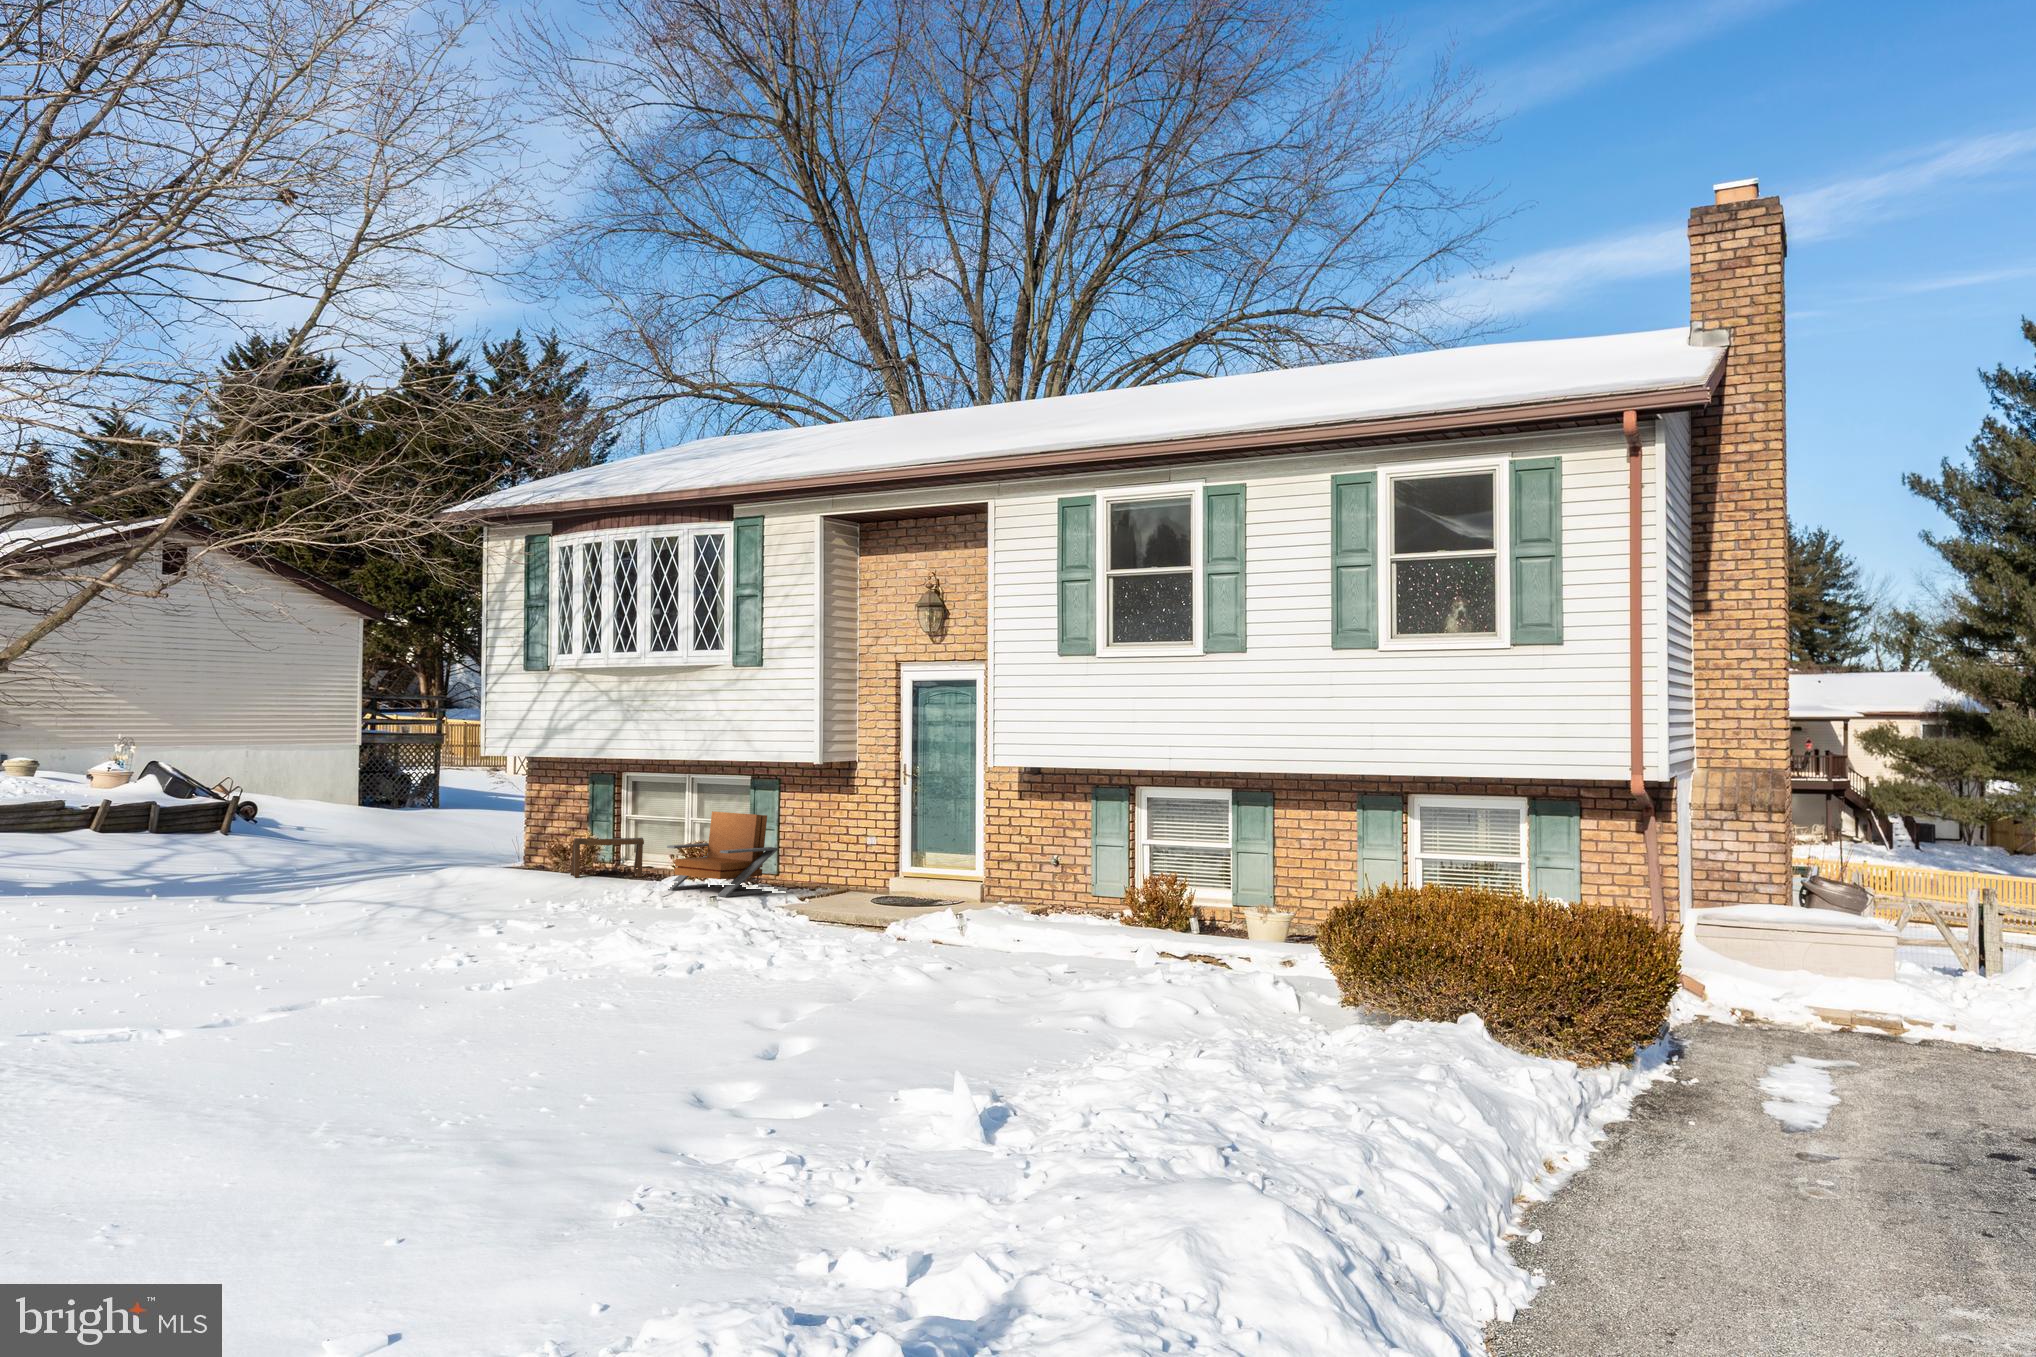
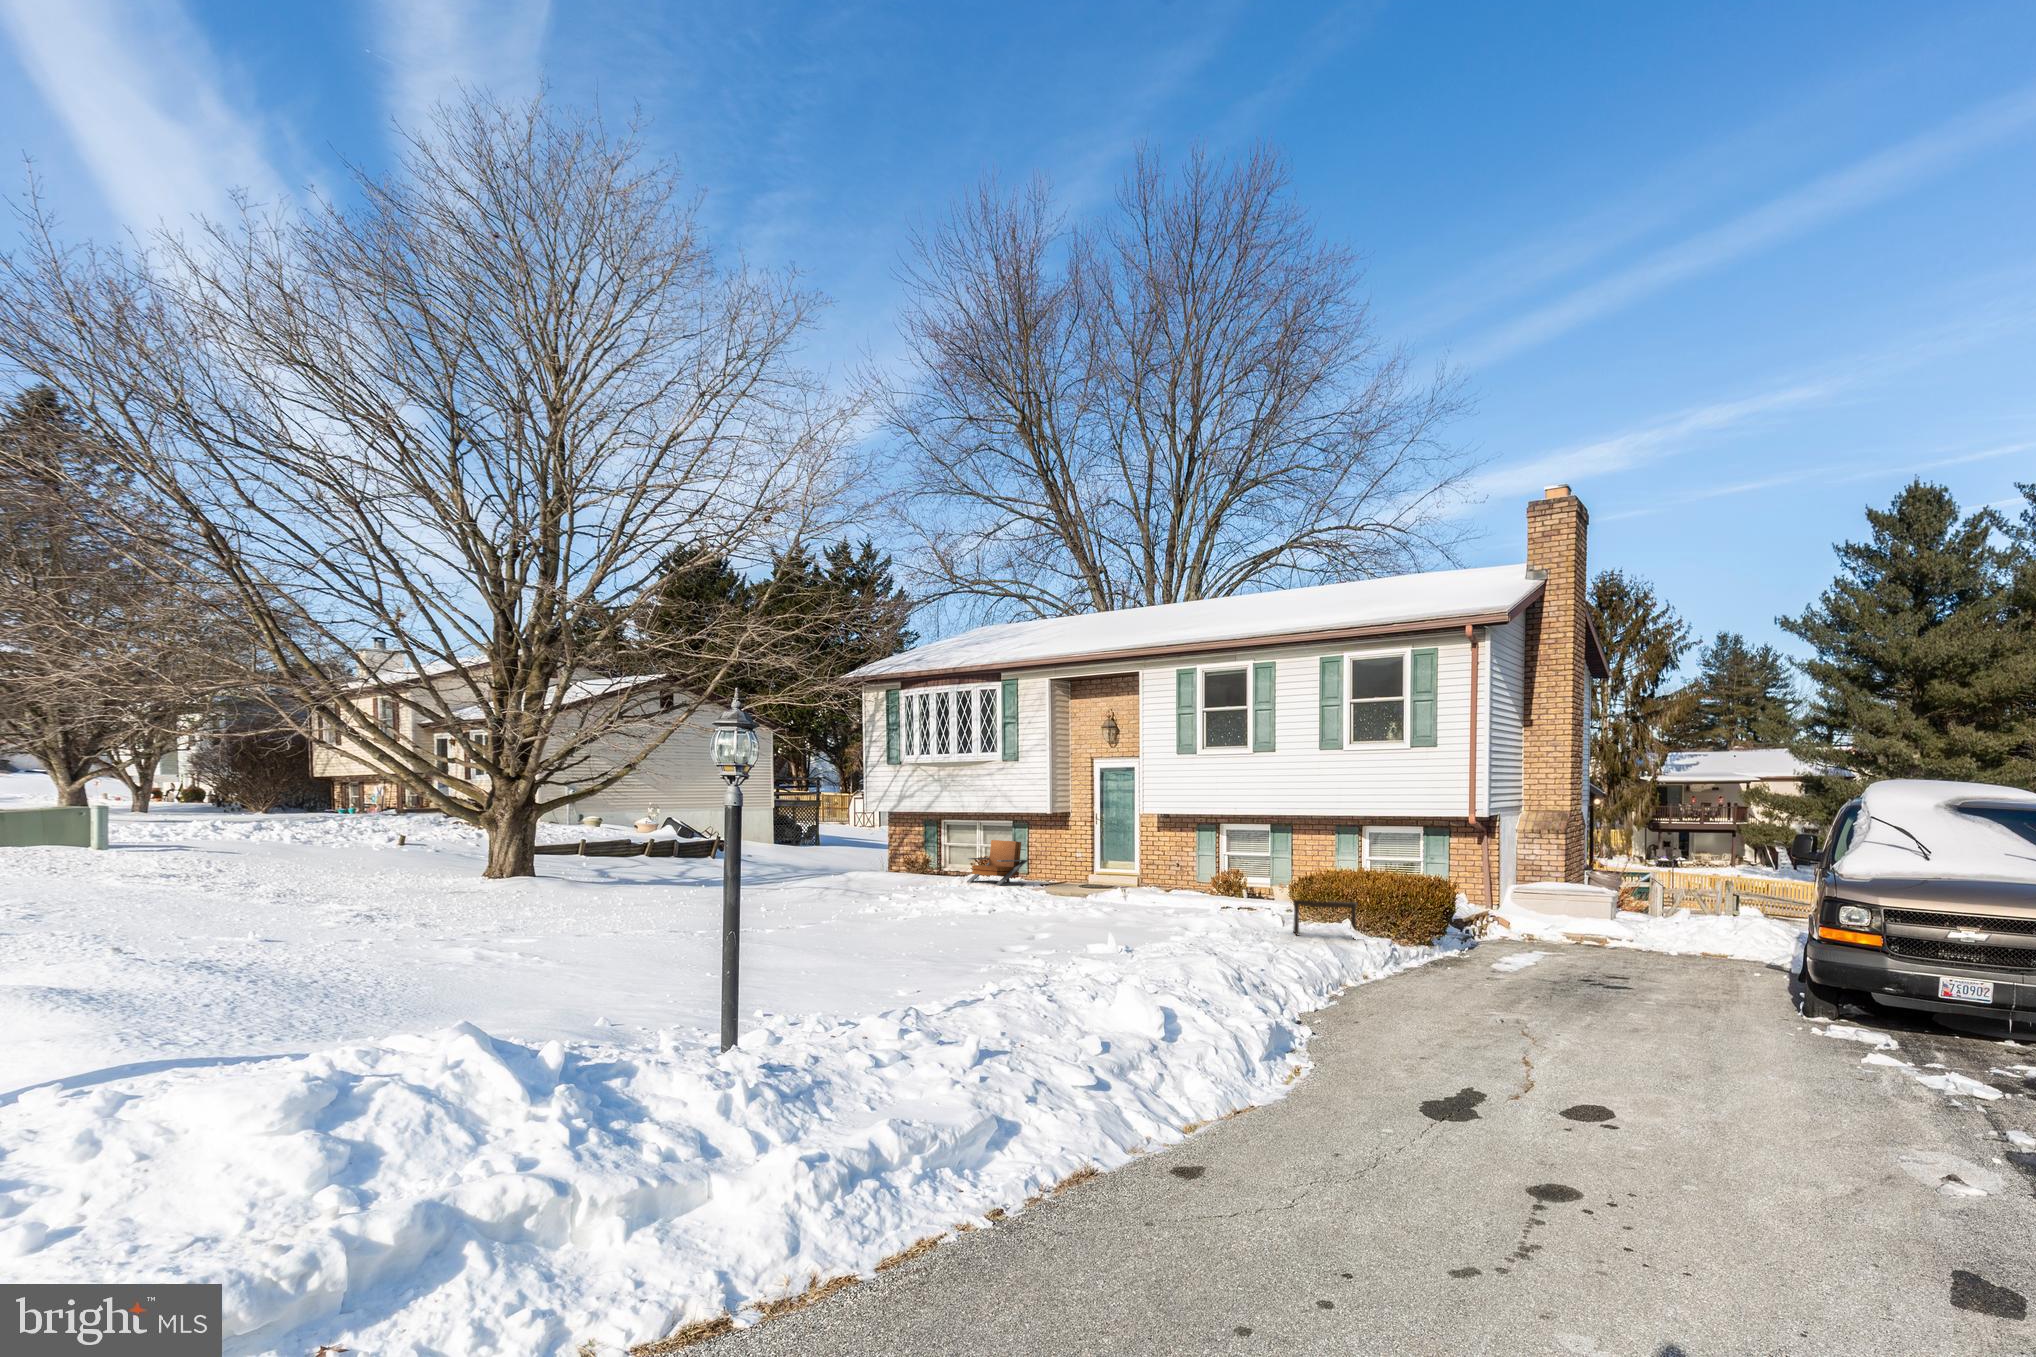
bench: present [571,837,644,878] -> present [1293,900,1357,936]

